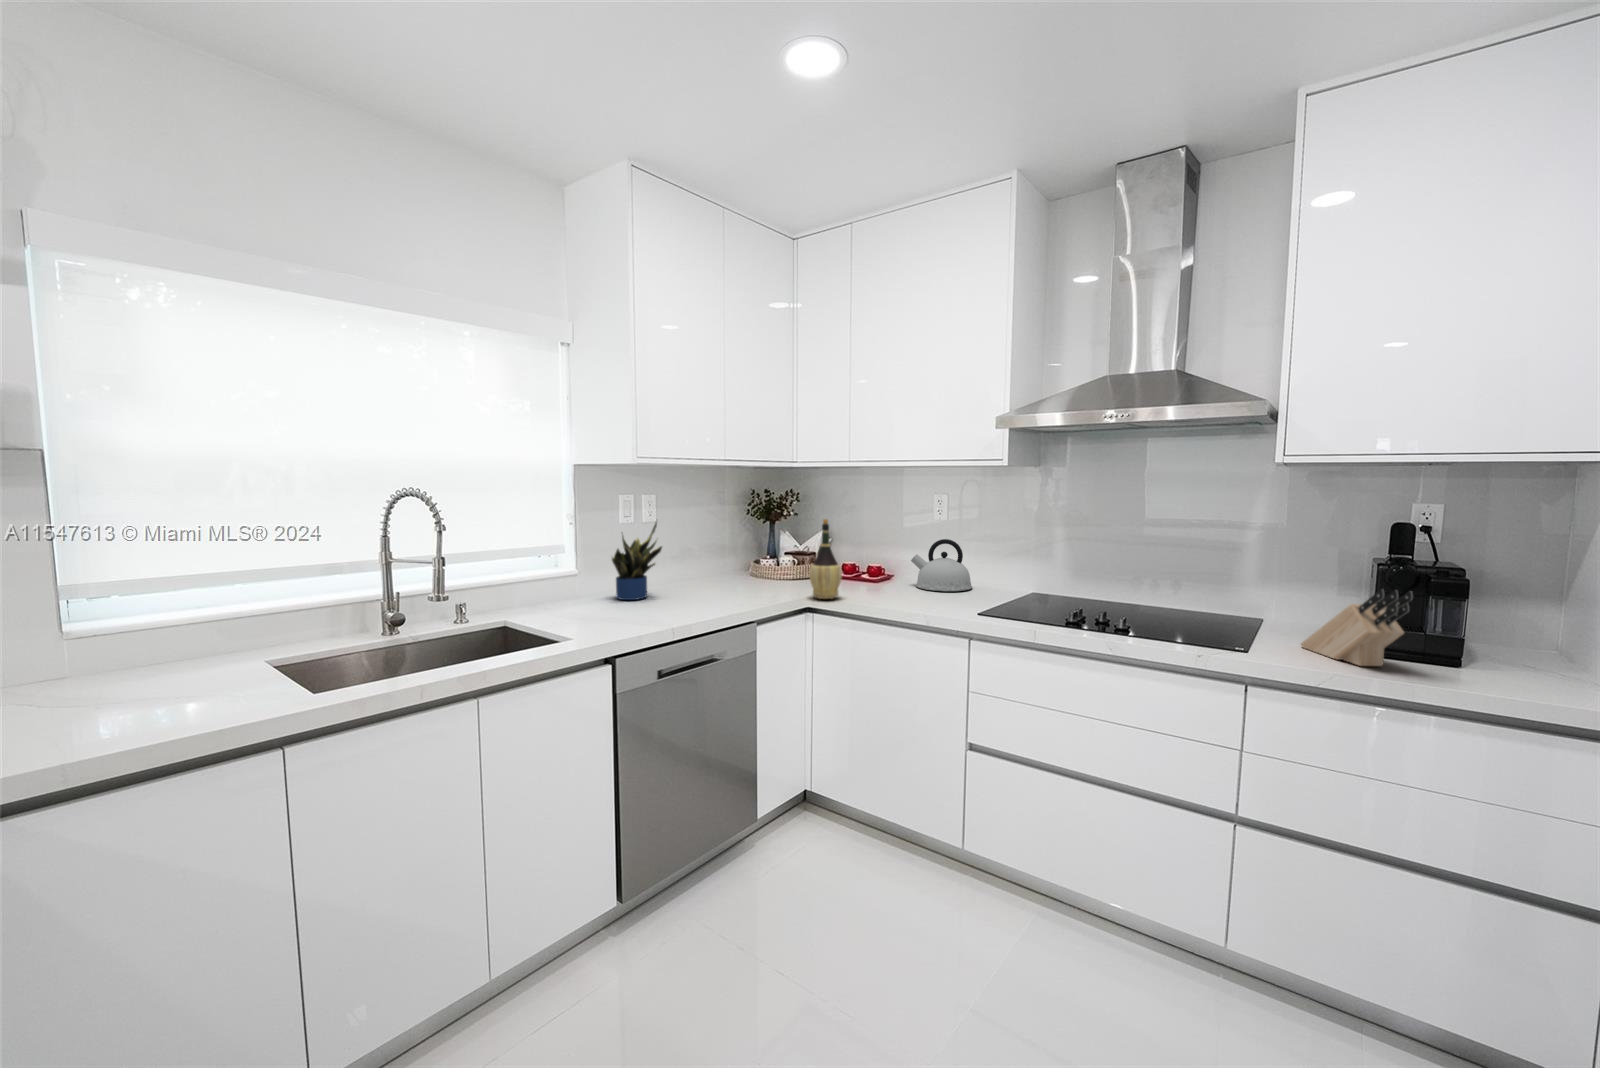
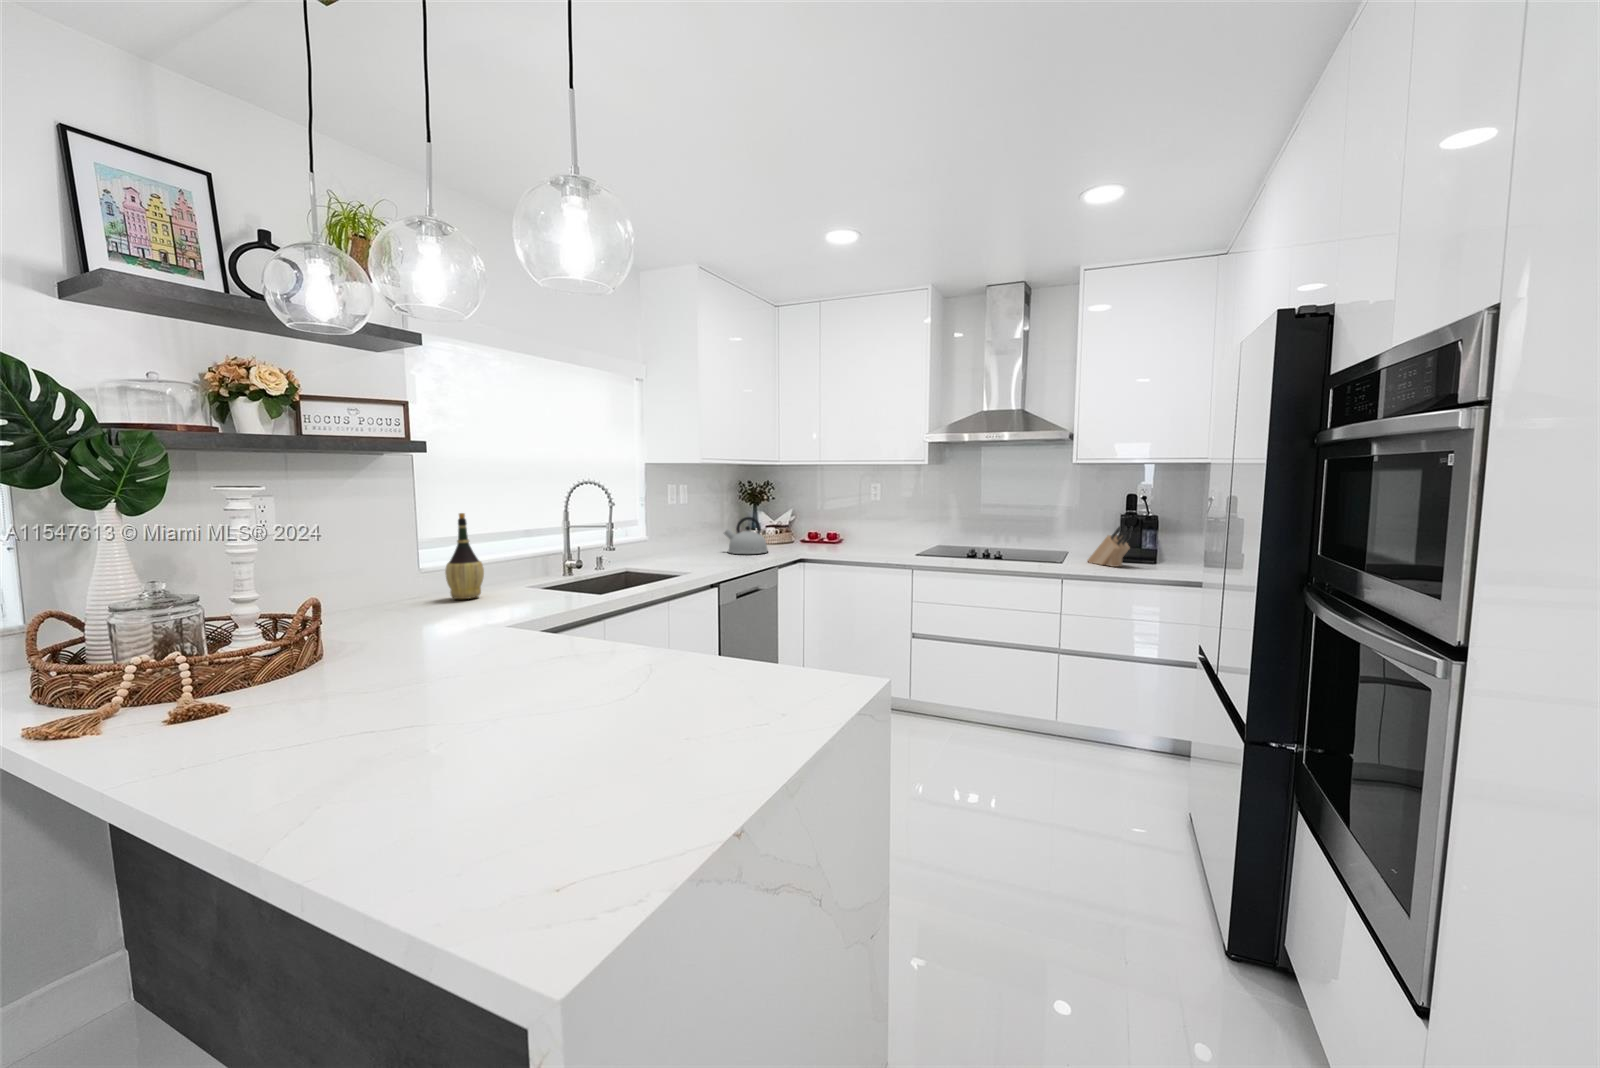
wine bottle: present [809,519,842,599] -> present [445,513,484,599]
potted plant: present [612,522,662,600] -> none [667,500,704,557]
kettle: present [911,539,972,591] -> present [724,517,768,554]

